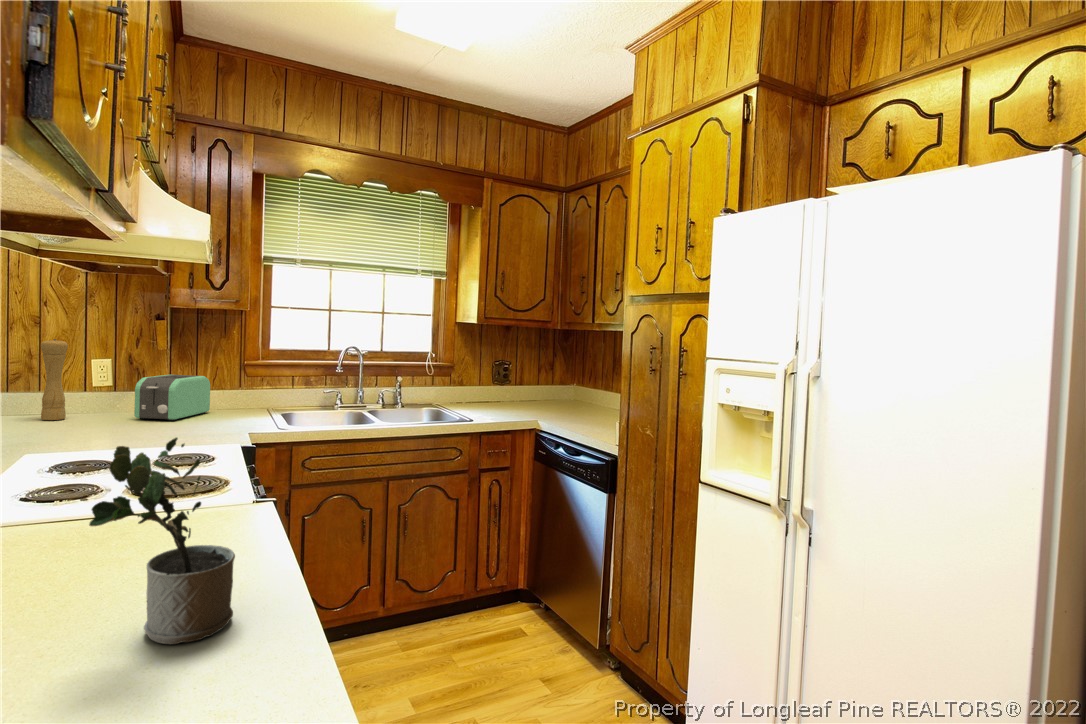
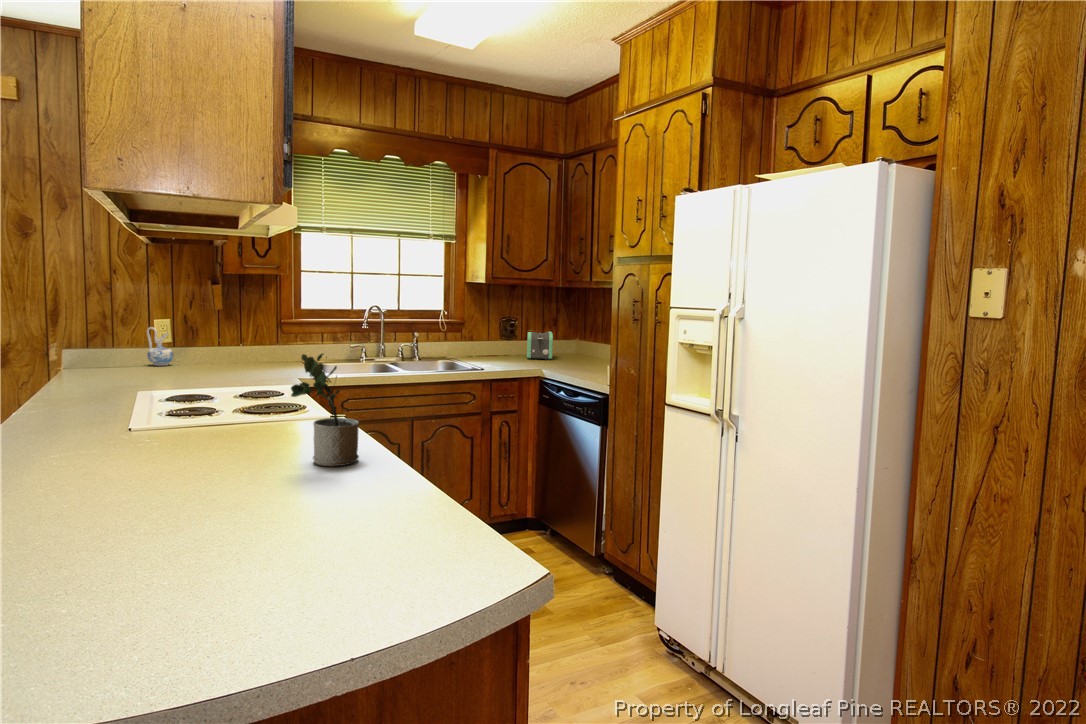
pepper mill: present [41,339,68,420] -> none [122,302,143,370]
ceramic pitcher: none [77,368,110,414] -> present [147,327,173,366]
toaster: present [134,375,210,420] -> present [527,332,553,360]

